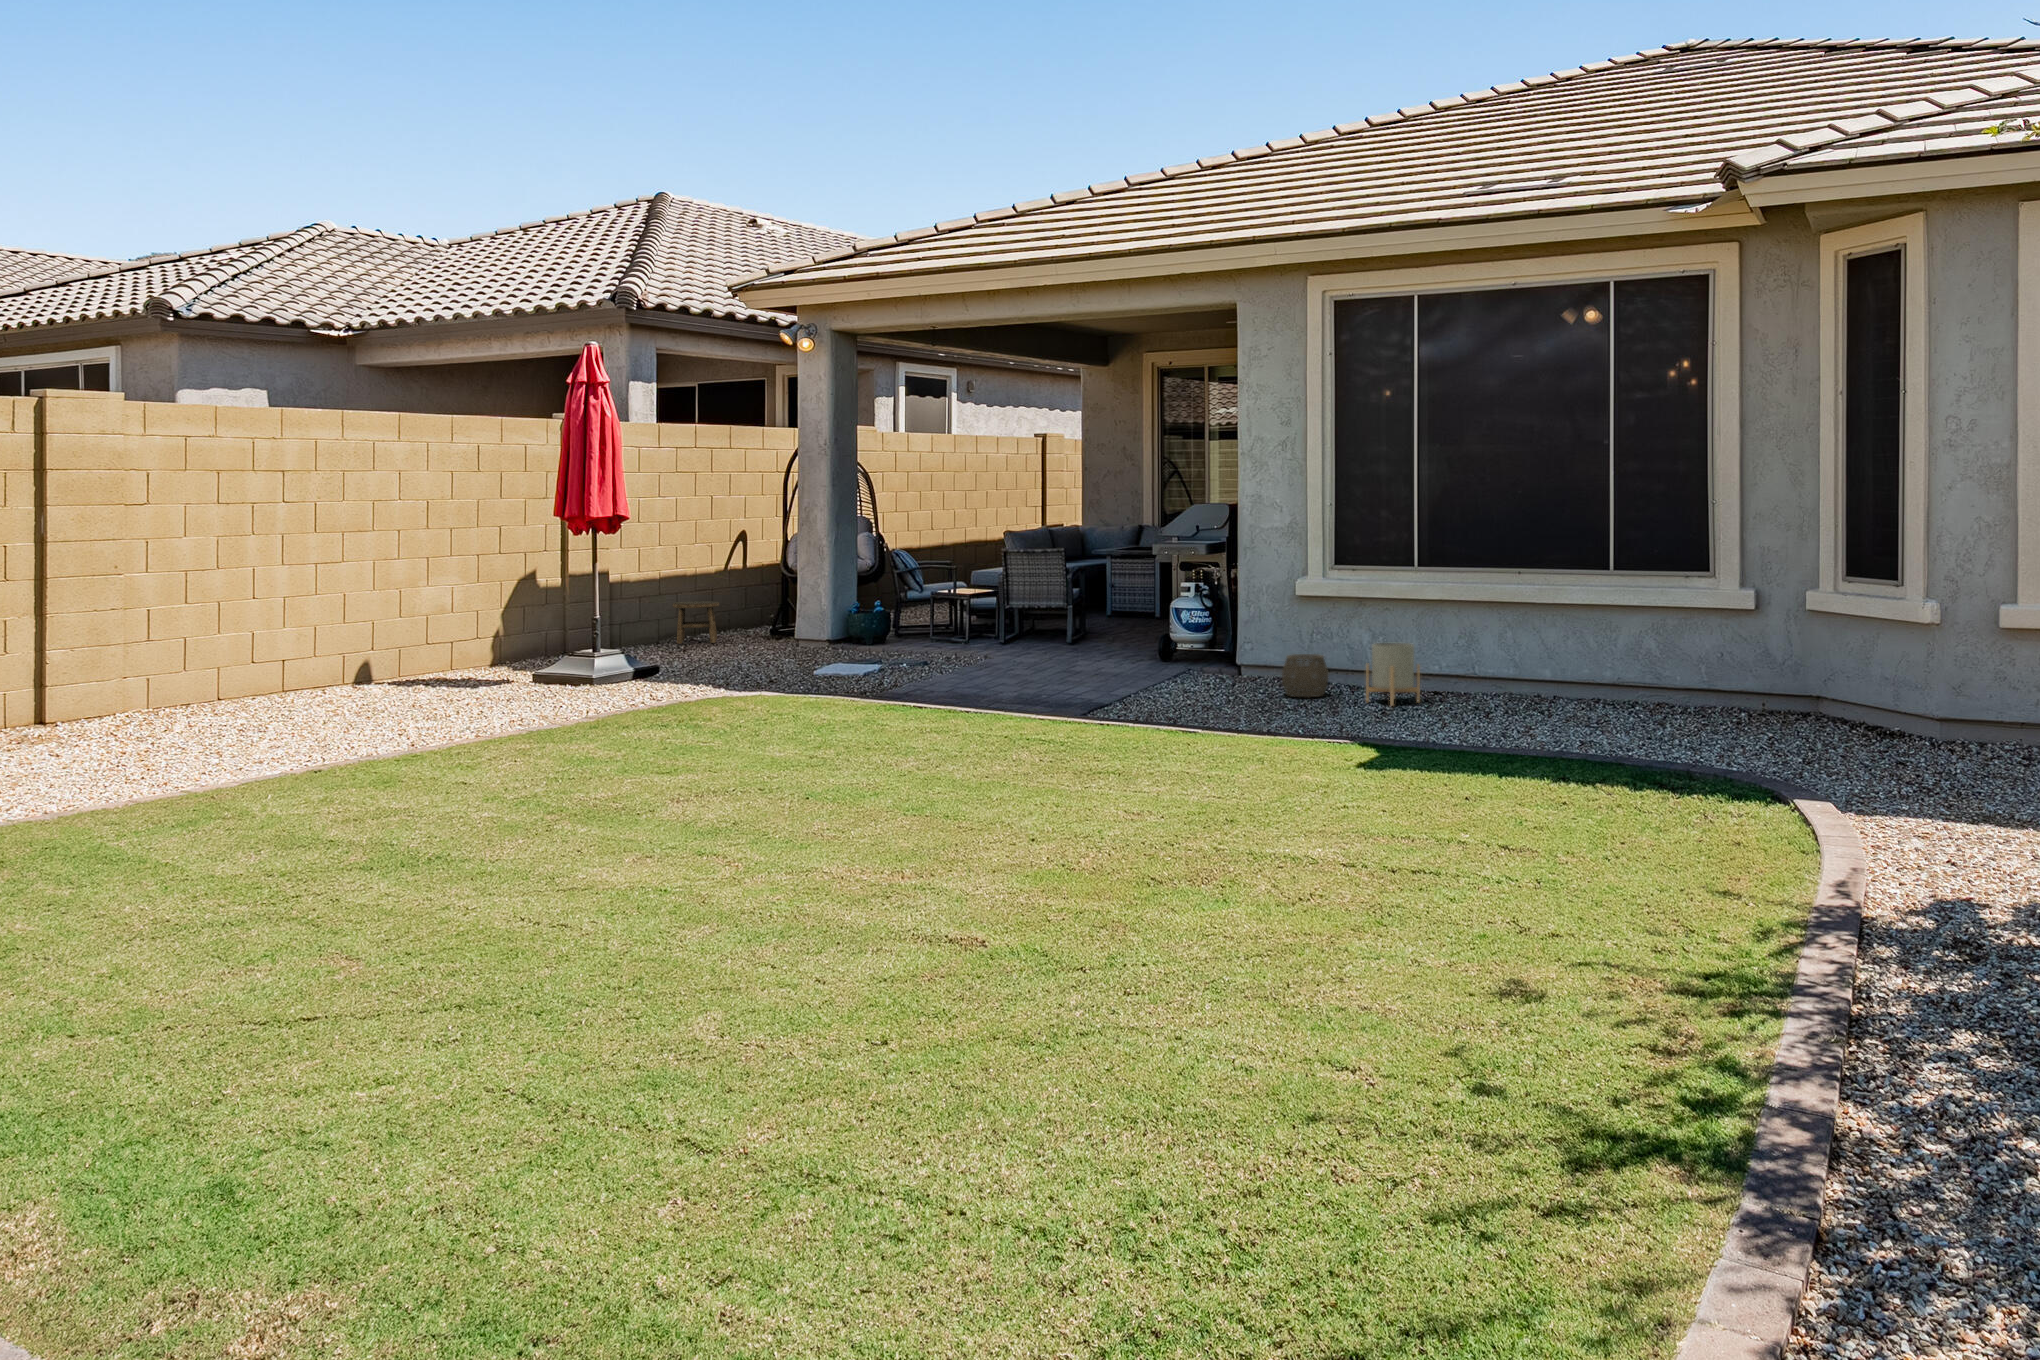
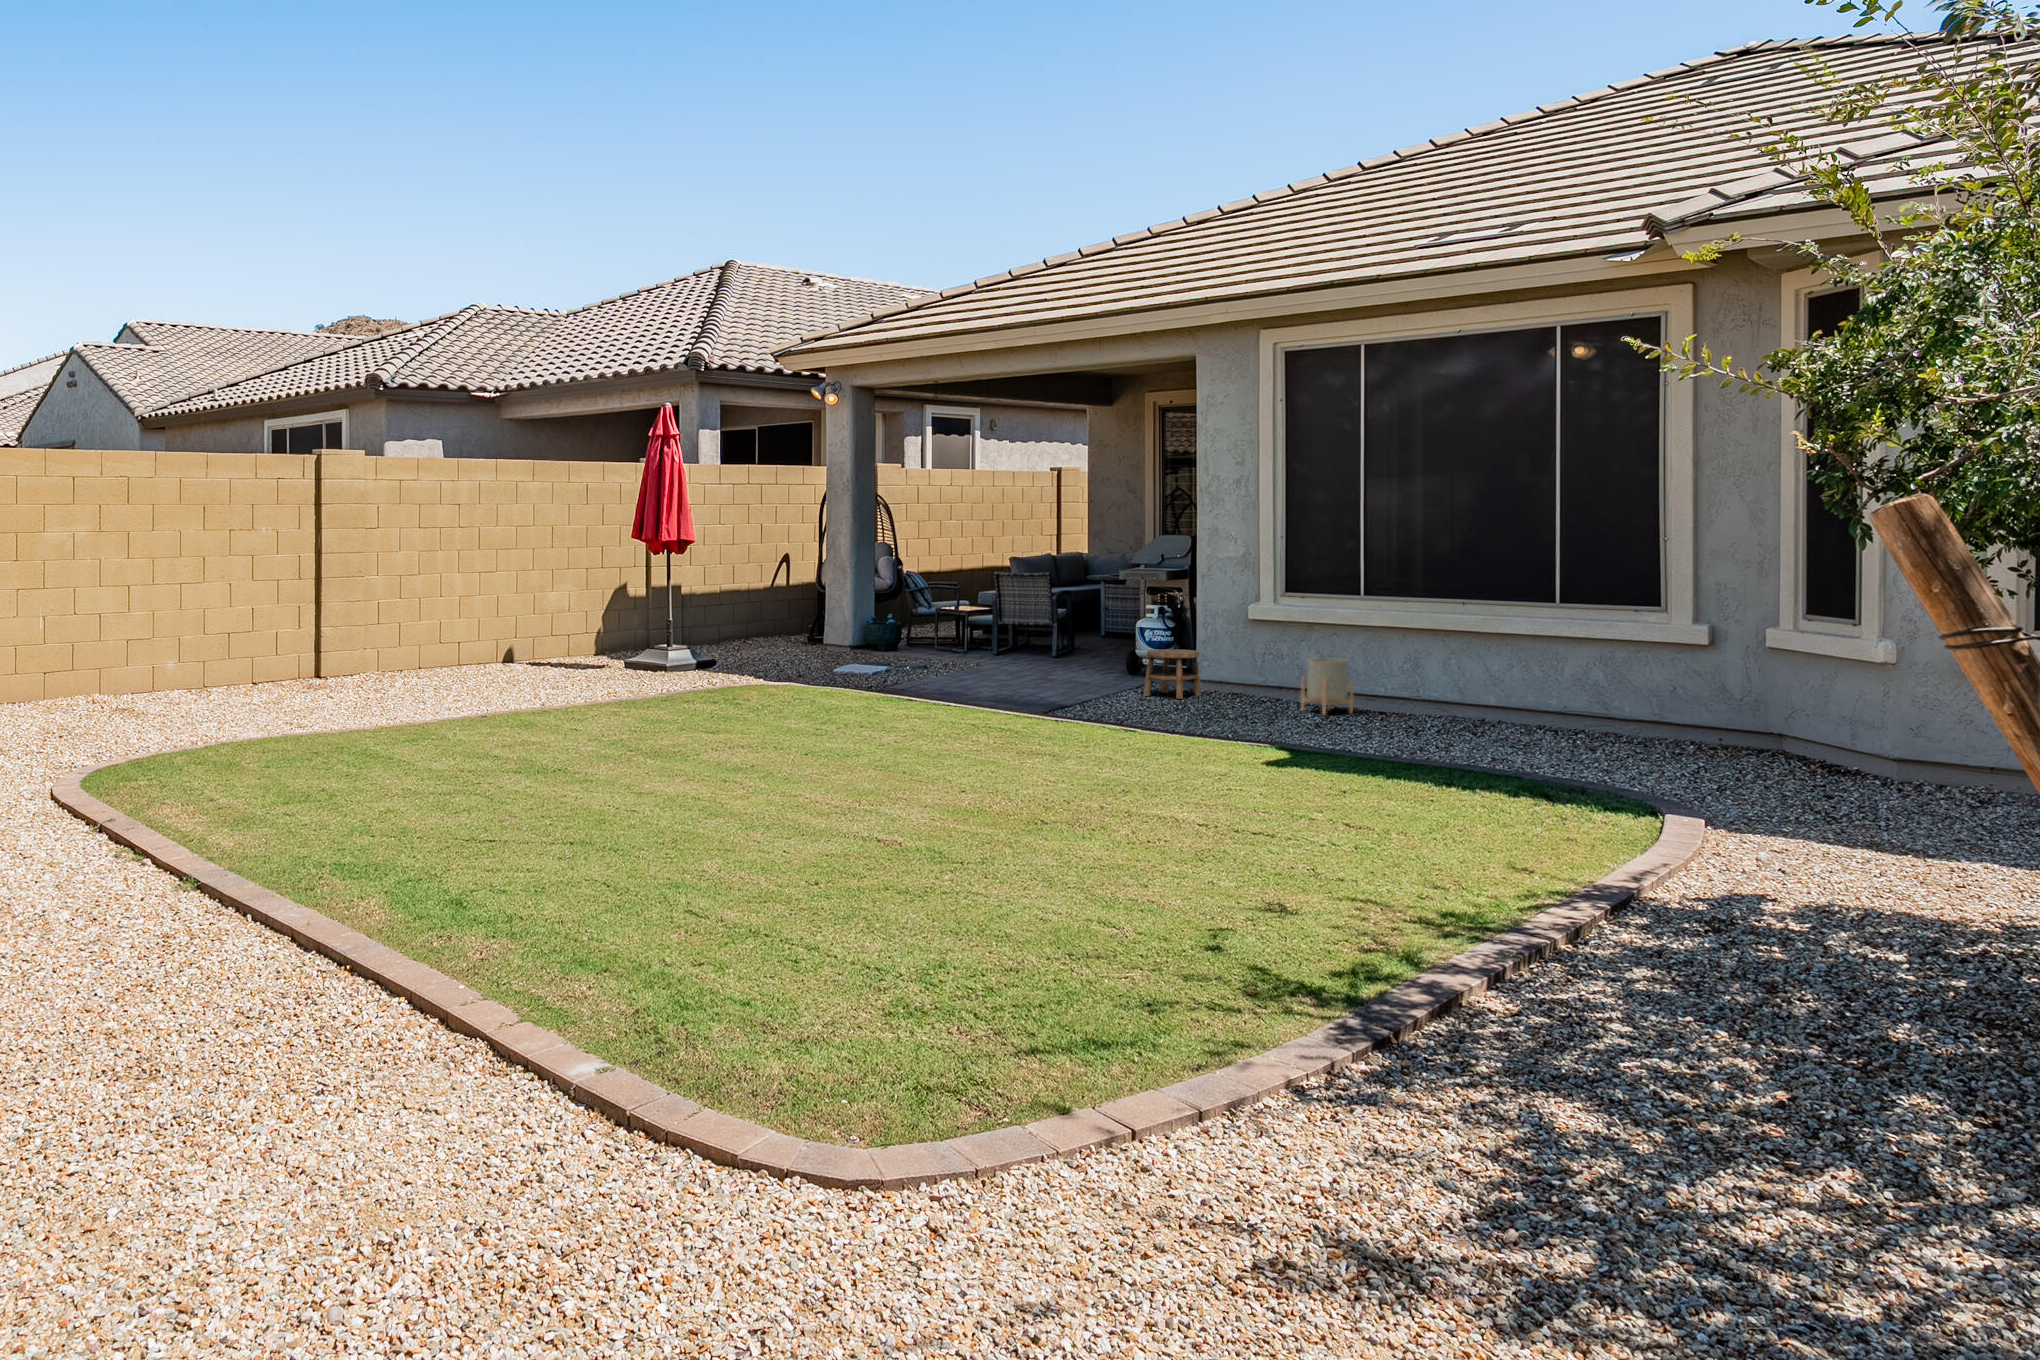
stool: present [673,601,719,644] -> present [1144,649,1201,699]
woven basket: present [1282,654,1328,697] -> none [1225,667,1270,705]

